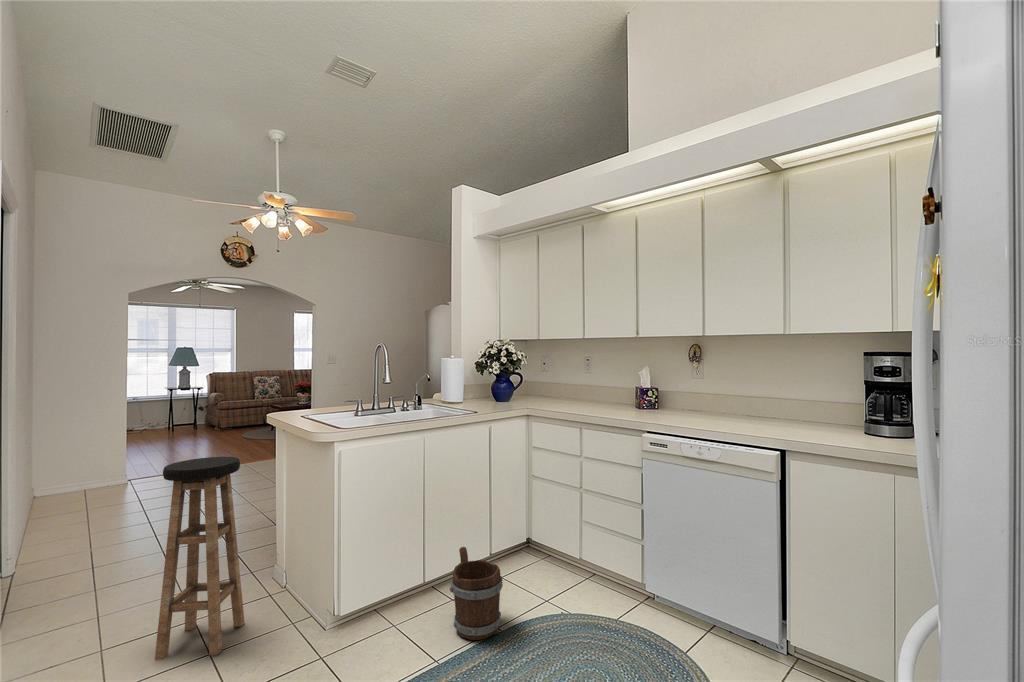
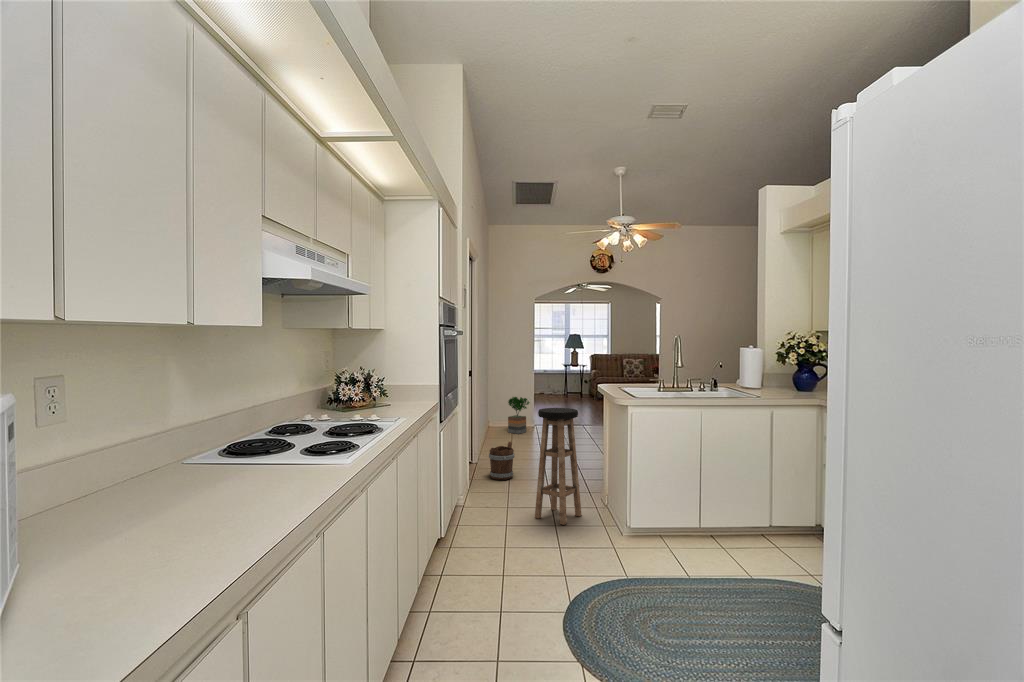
potted tree: none [72,441,119,501] -> present [508,397,530,434]
bucket: present [450,547,503,640] -> present [489,442,515,480]

